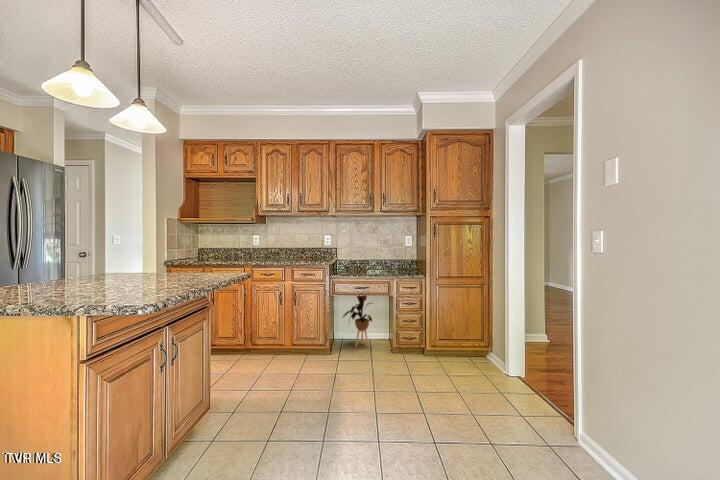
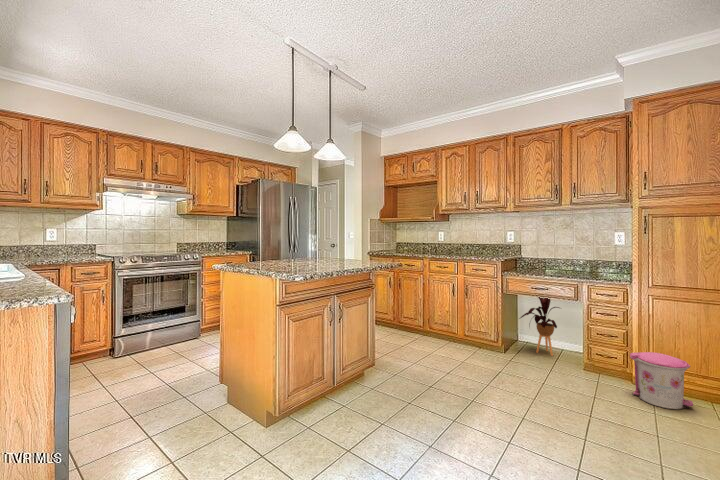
trash can: none [431,330,468,370] -> present [630,352,693,409]

